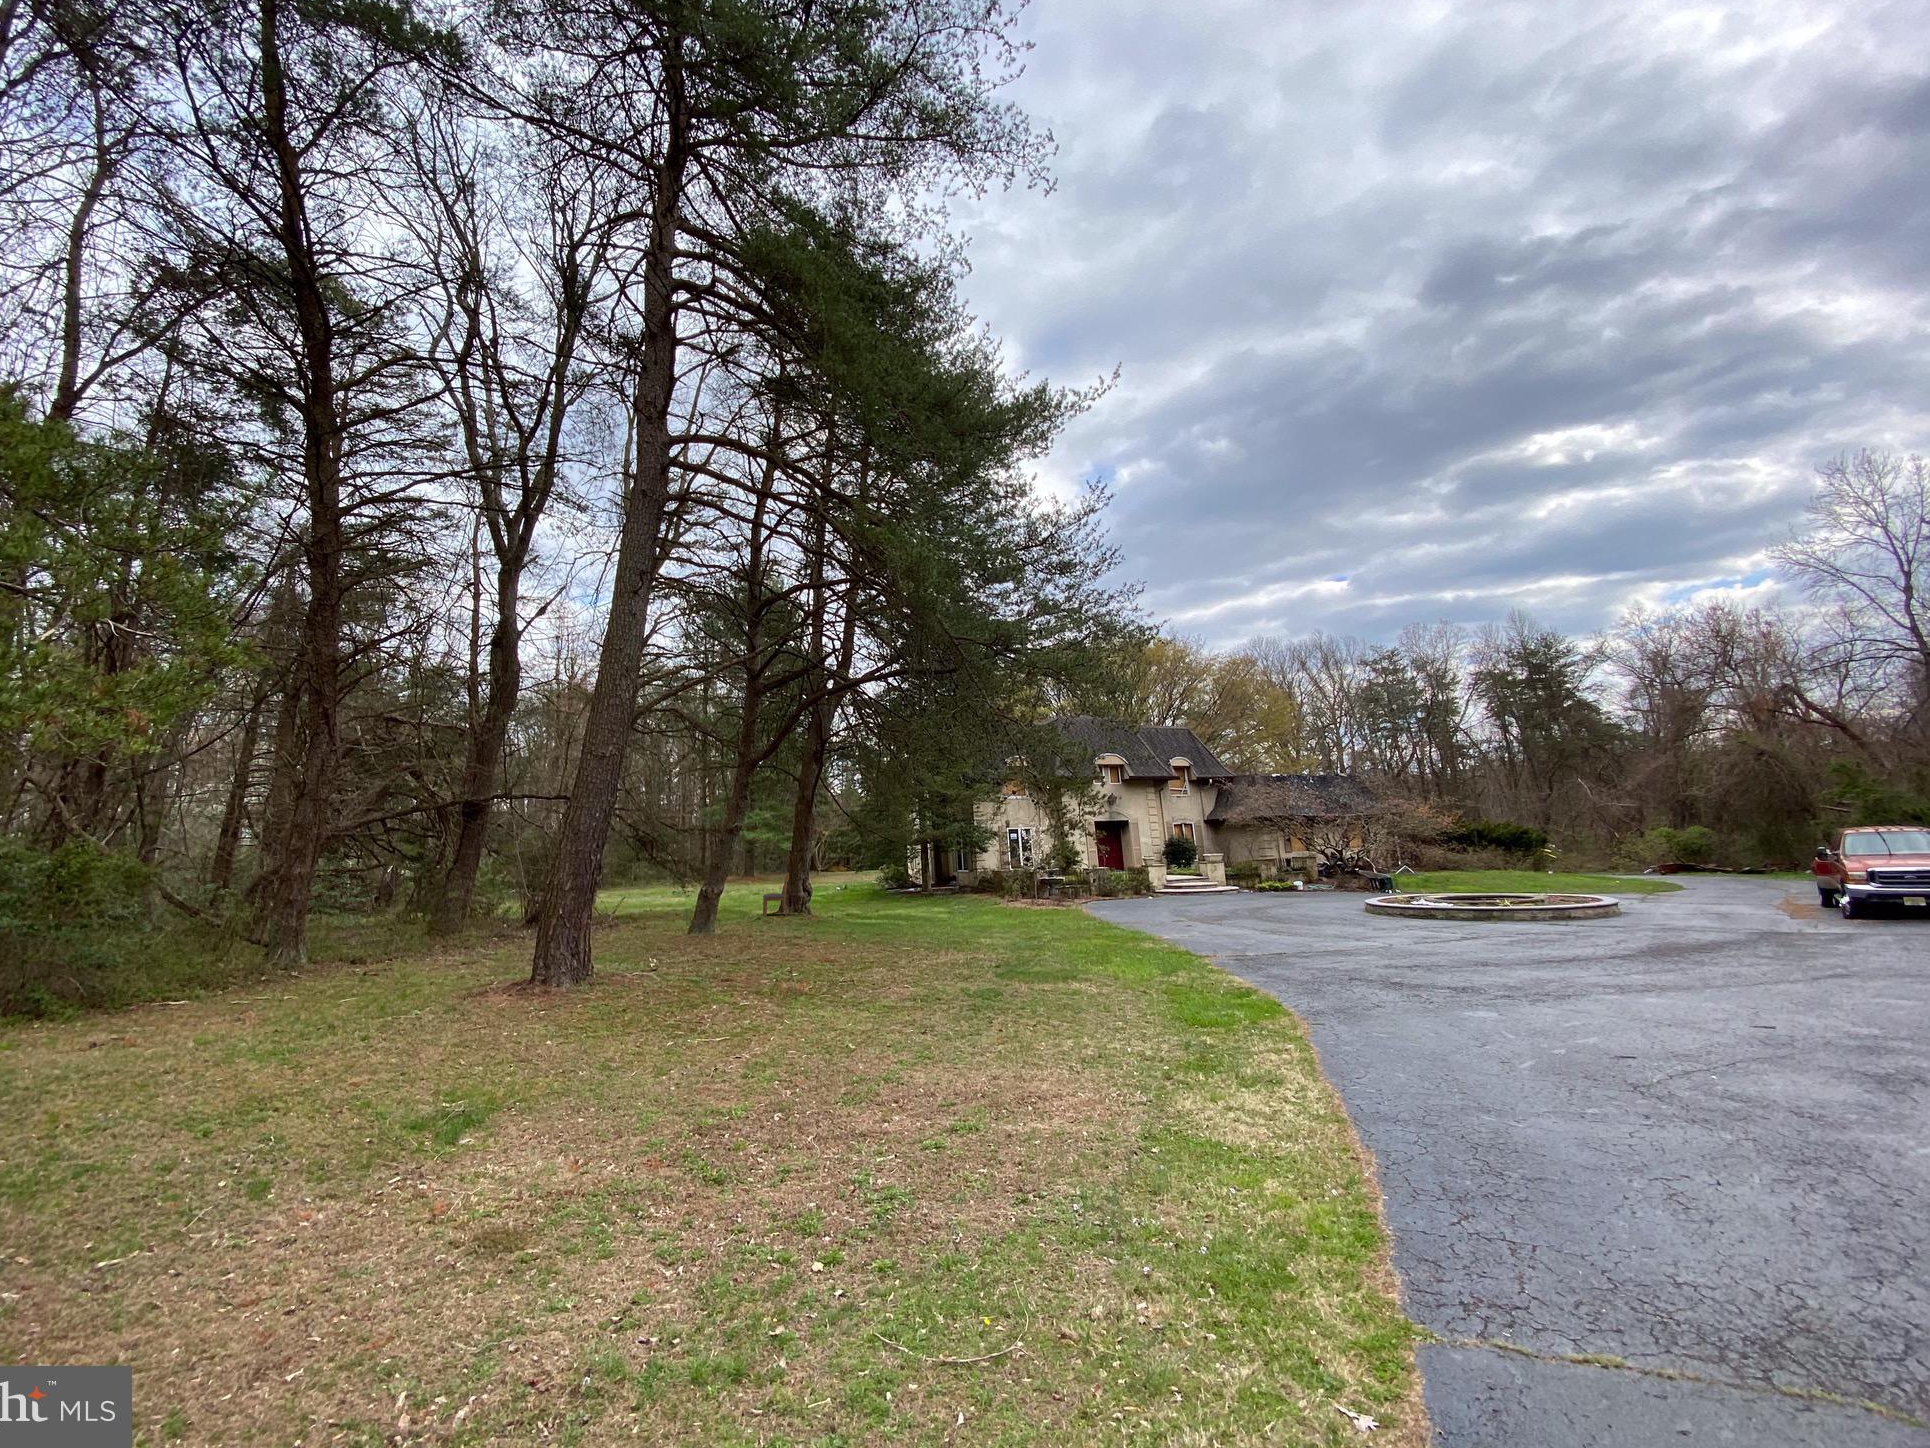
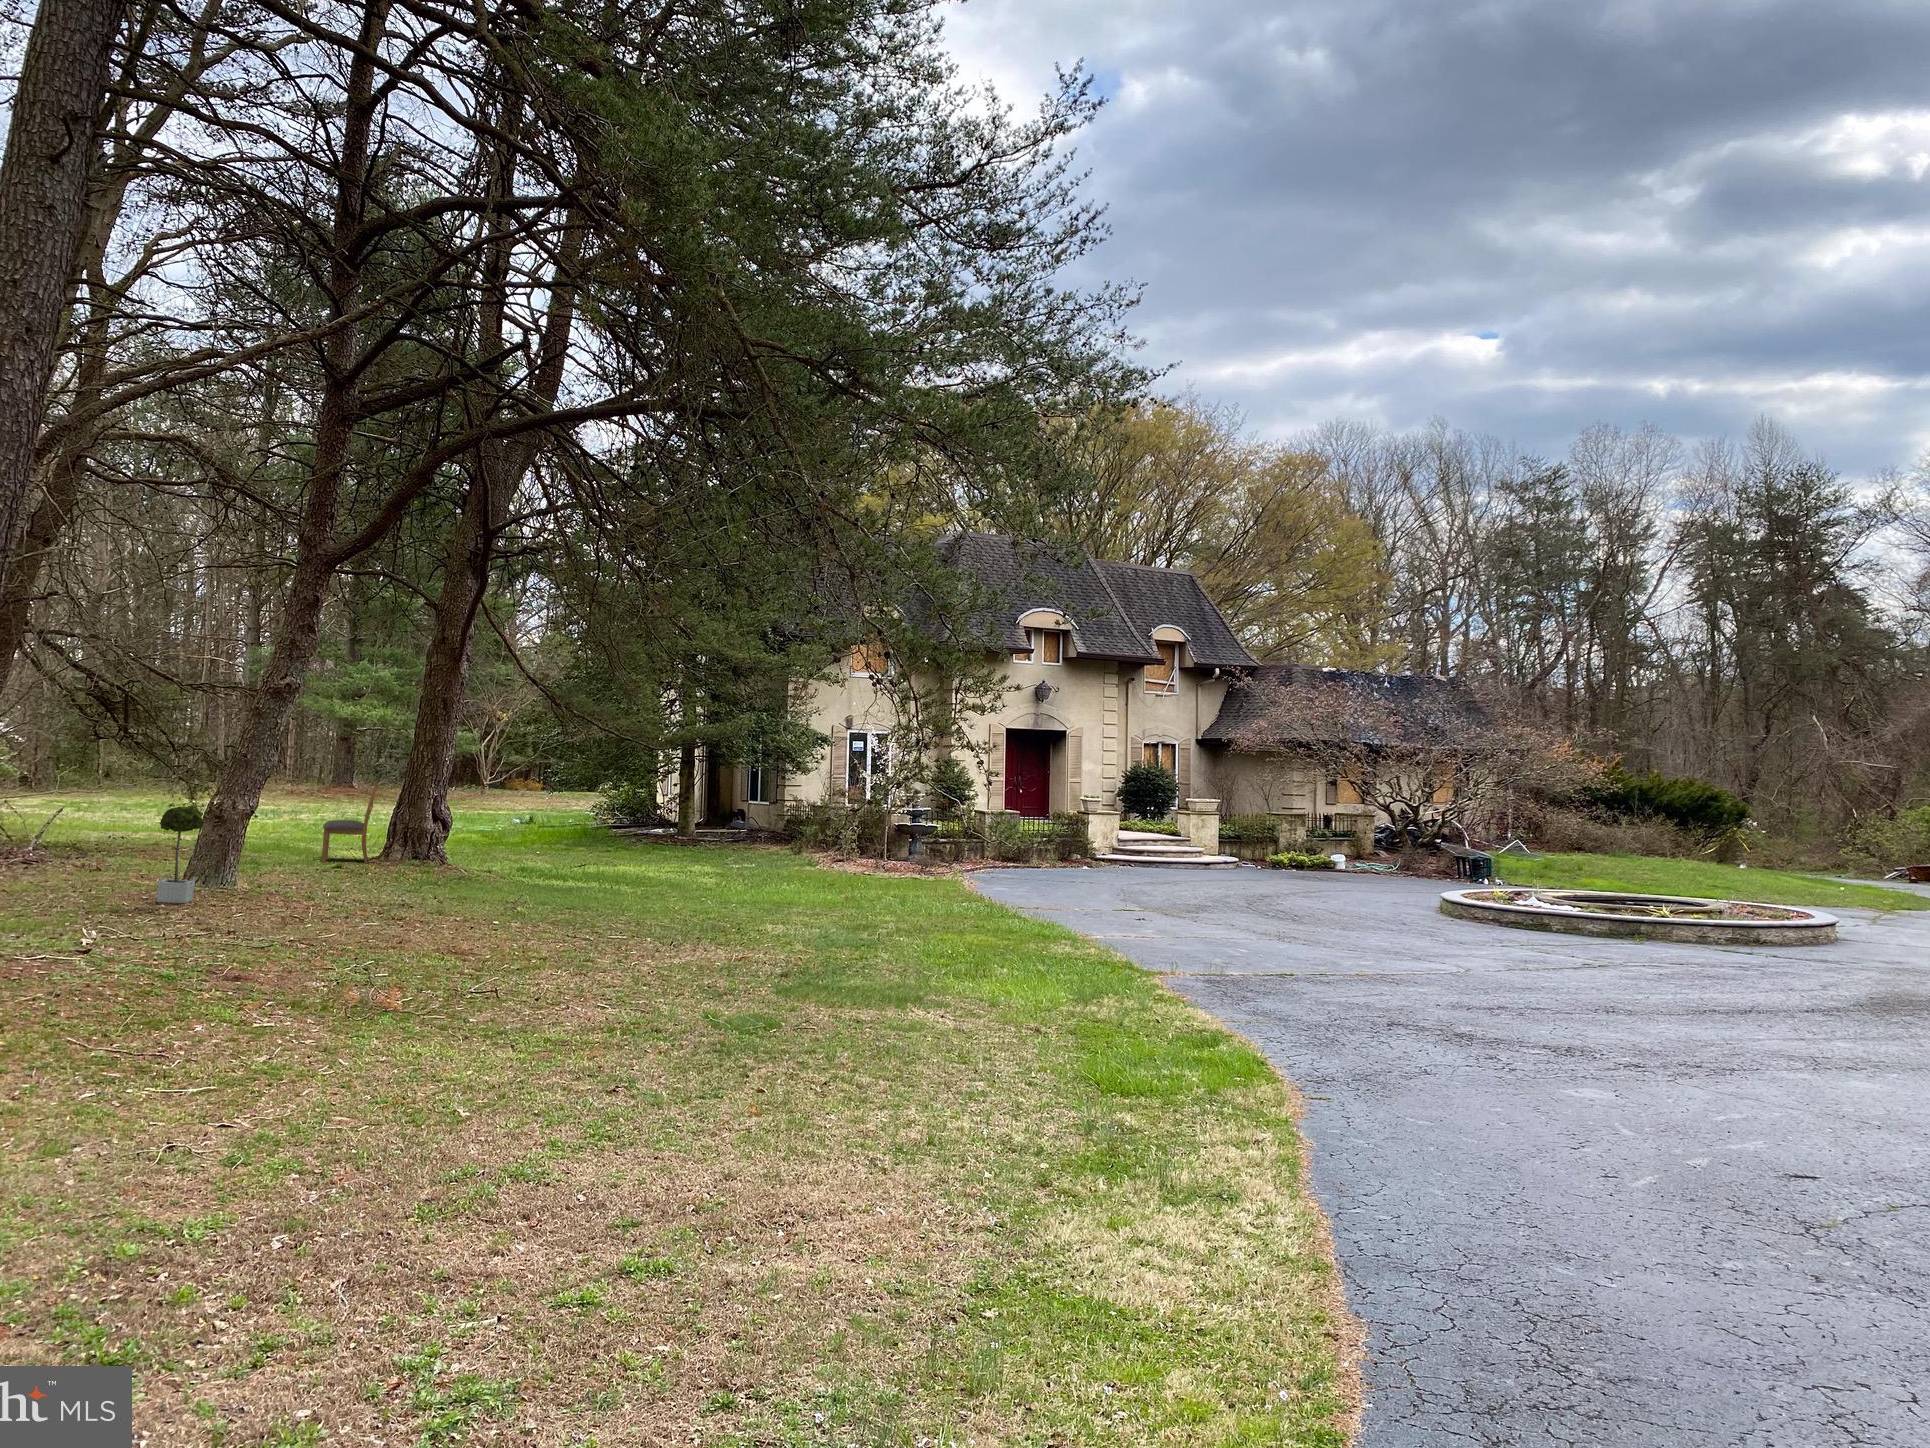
potted tree: none [717,887,738,938] -> present [157,805,204,903]

